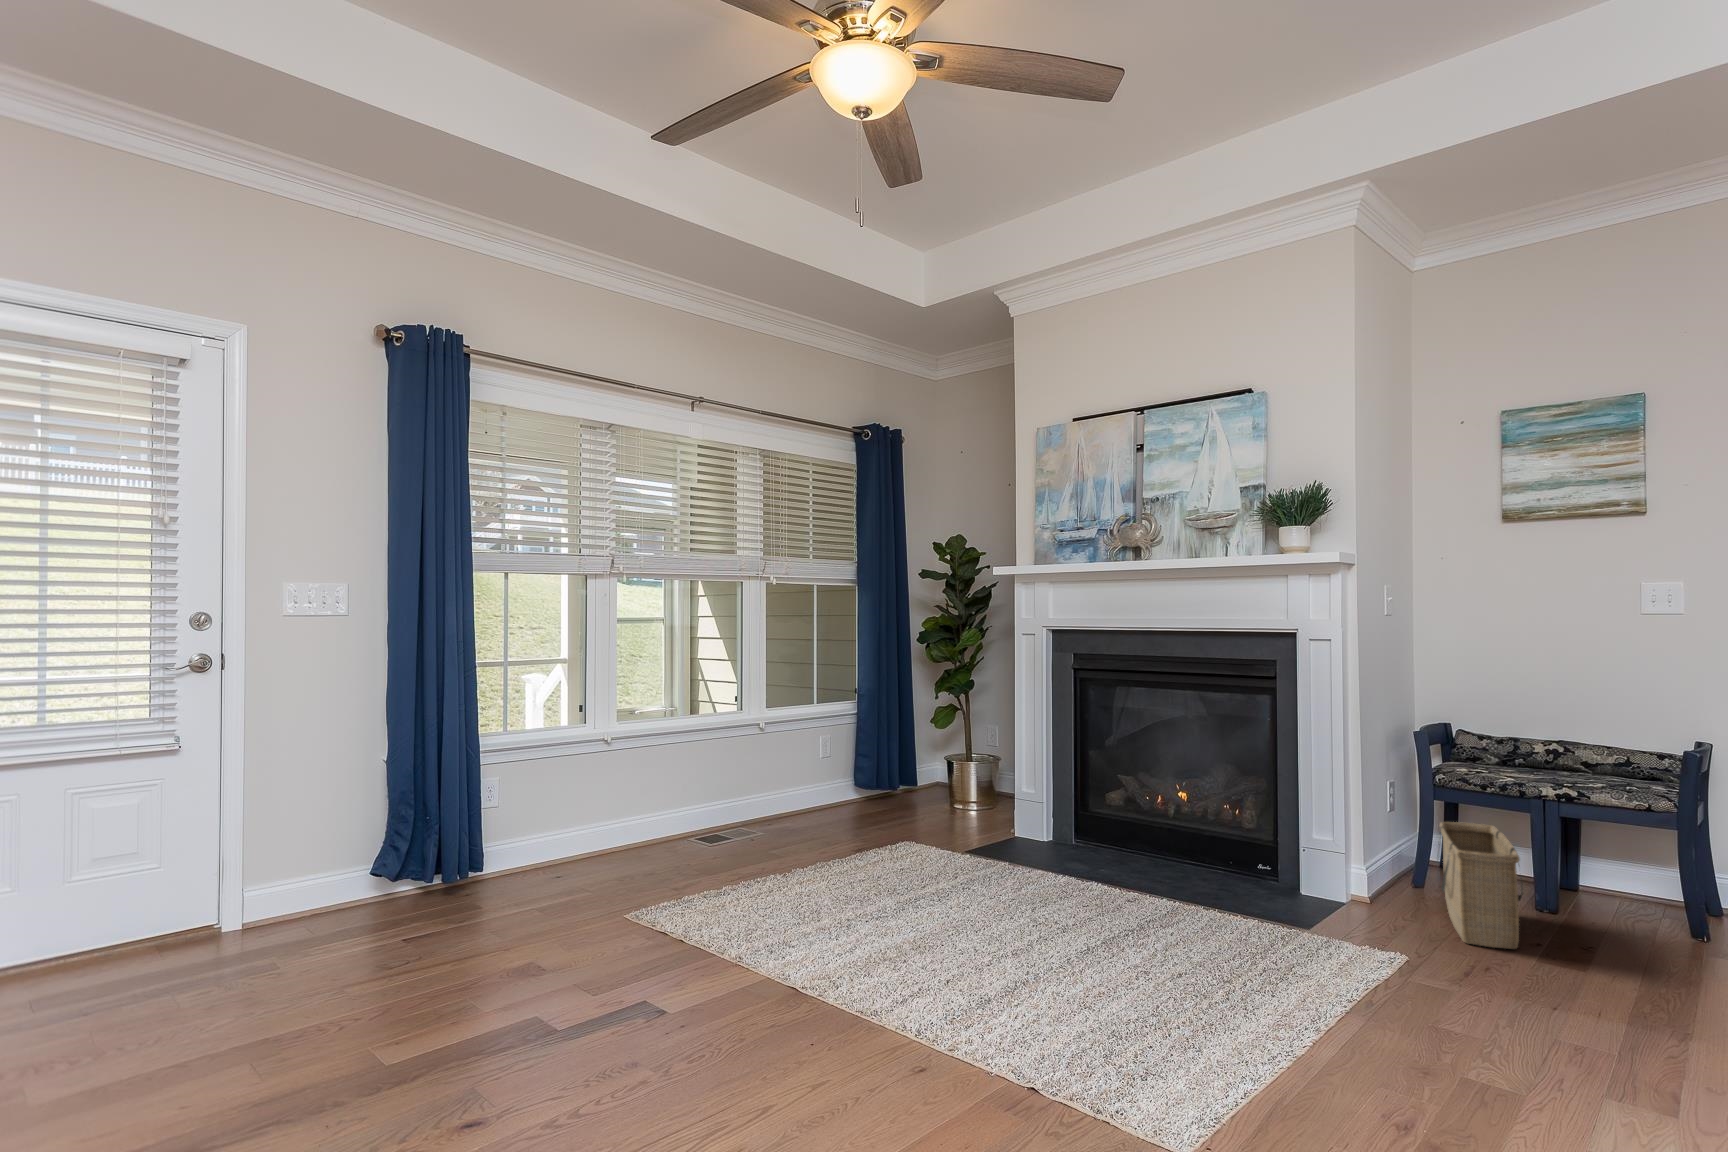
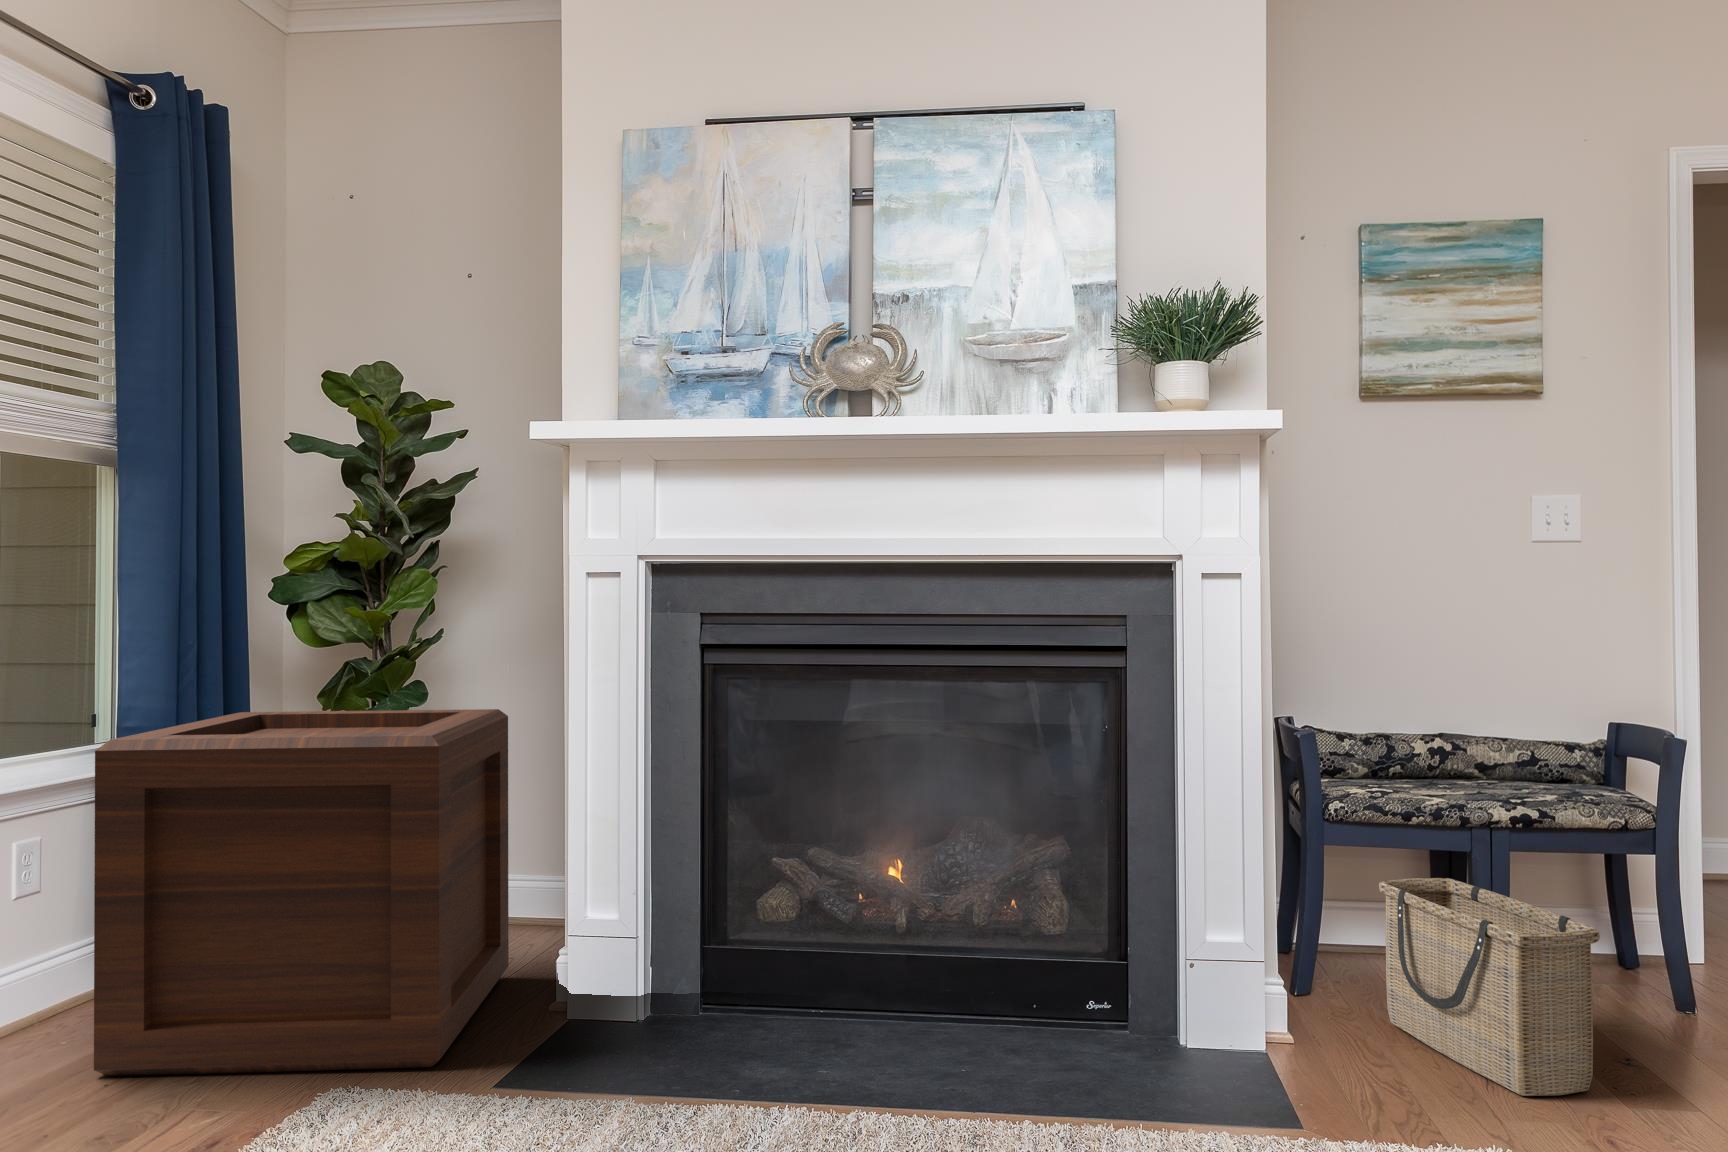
wooden crate: none [832,690,1004,843] -> present [94,709,509,1076]

